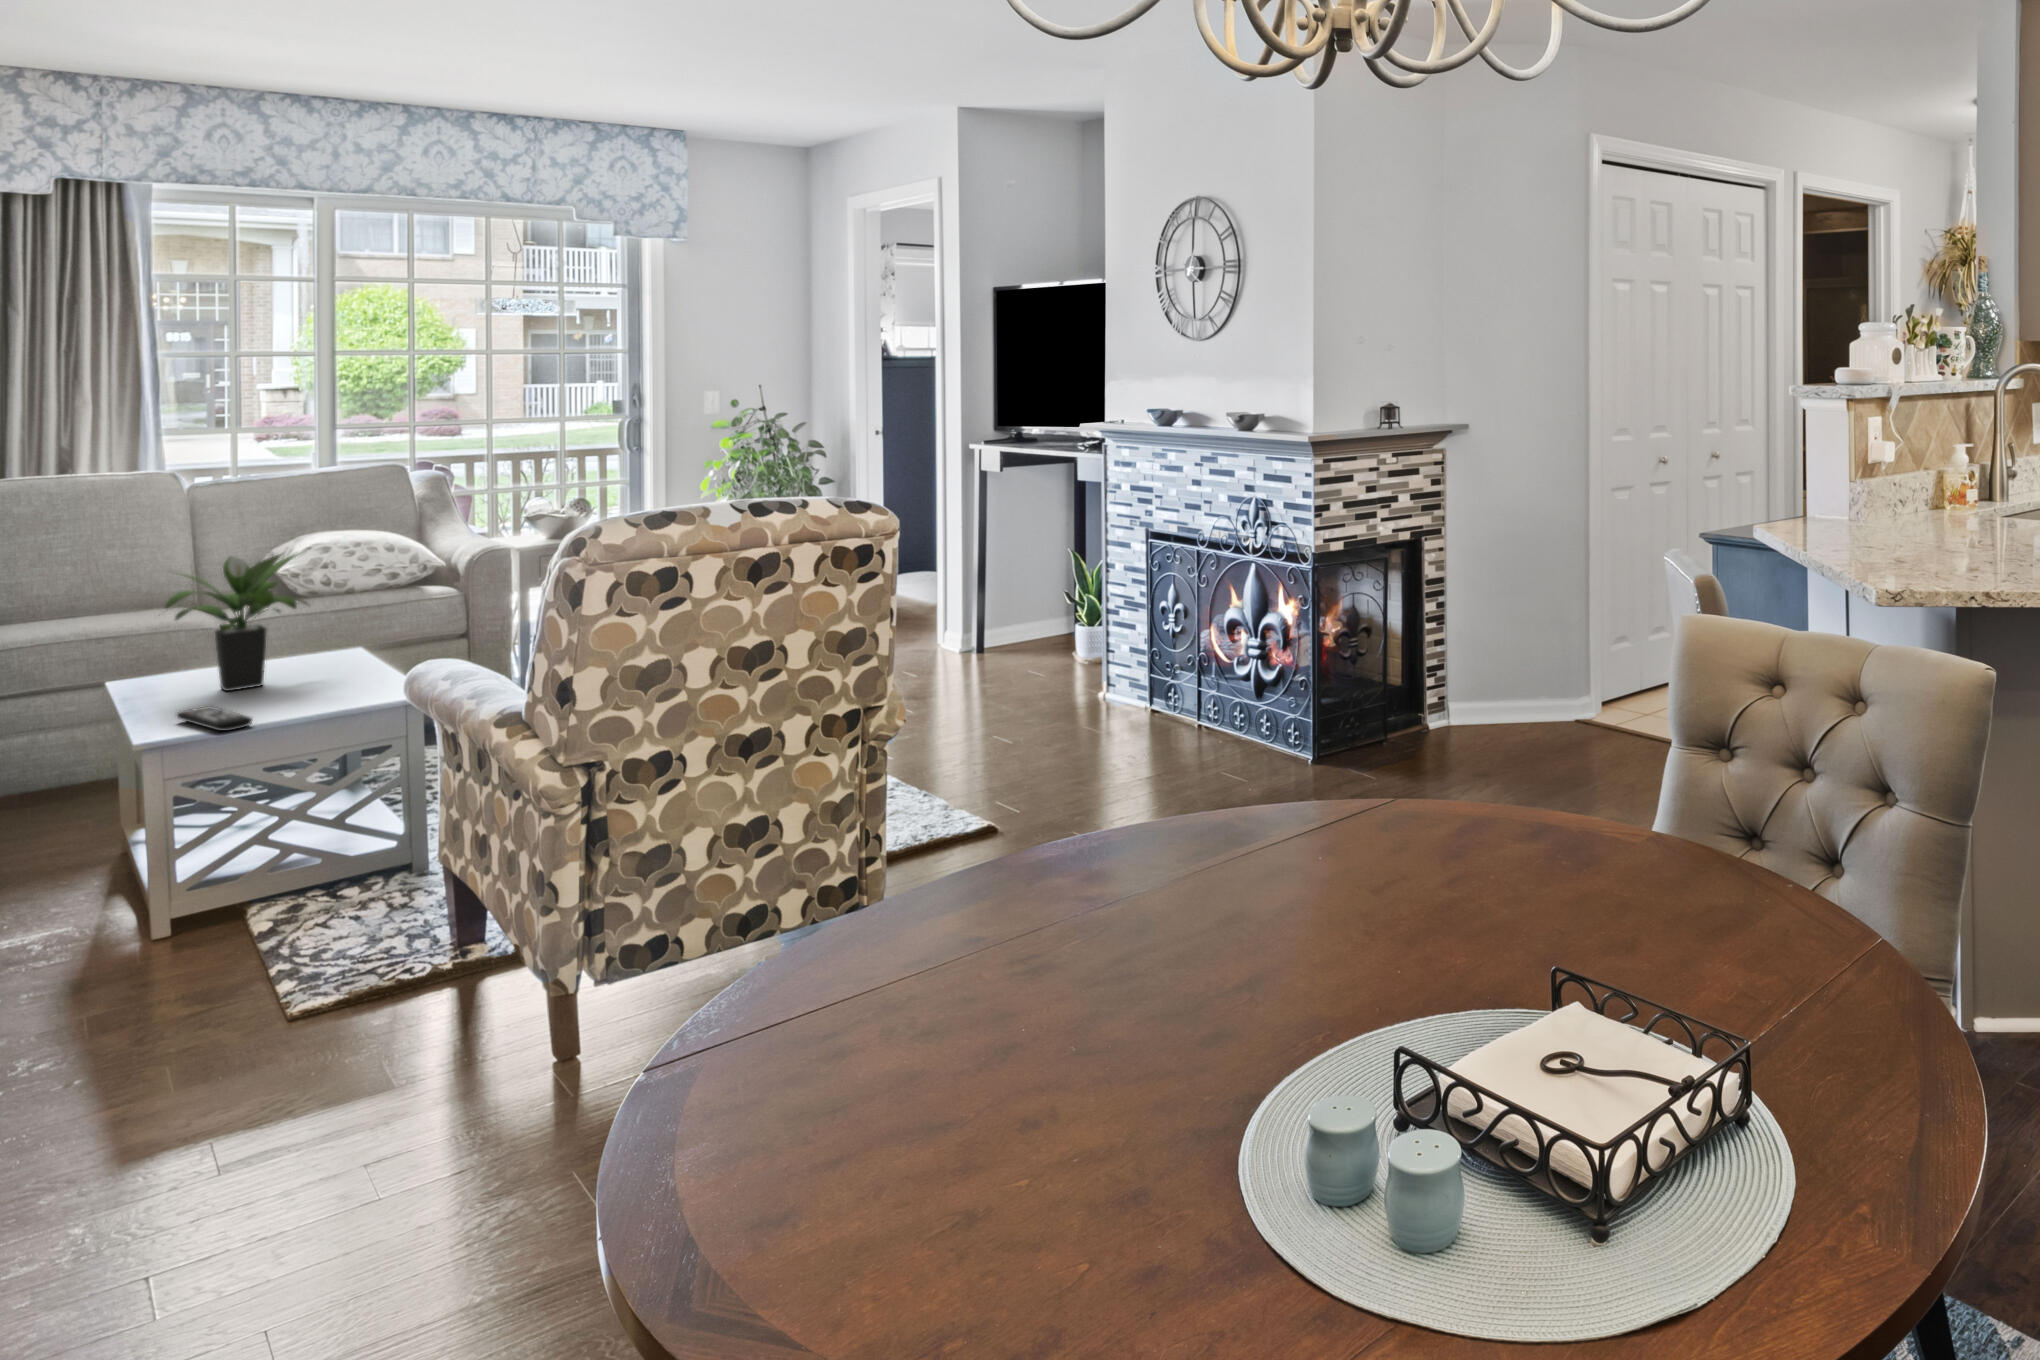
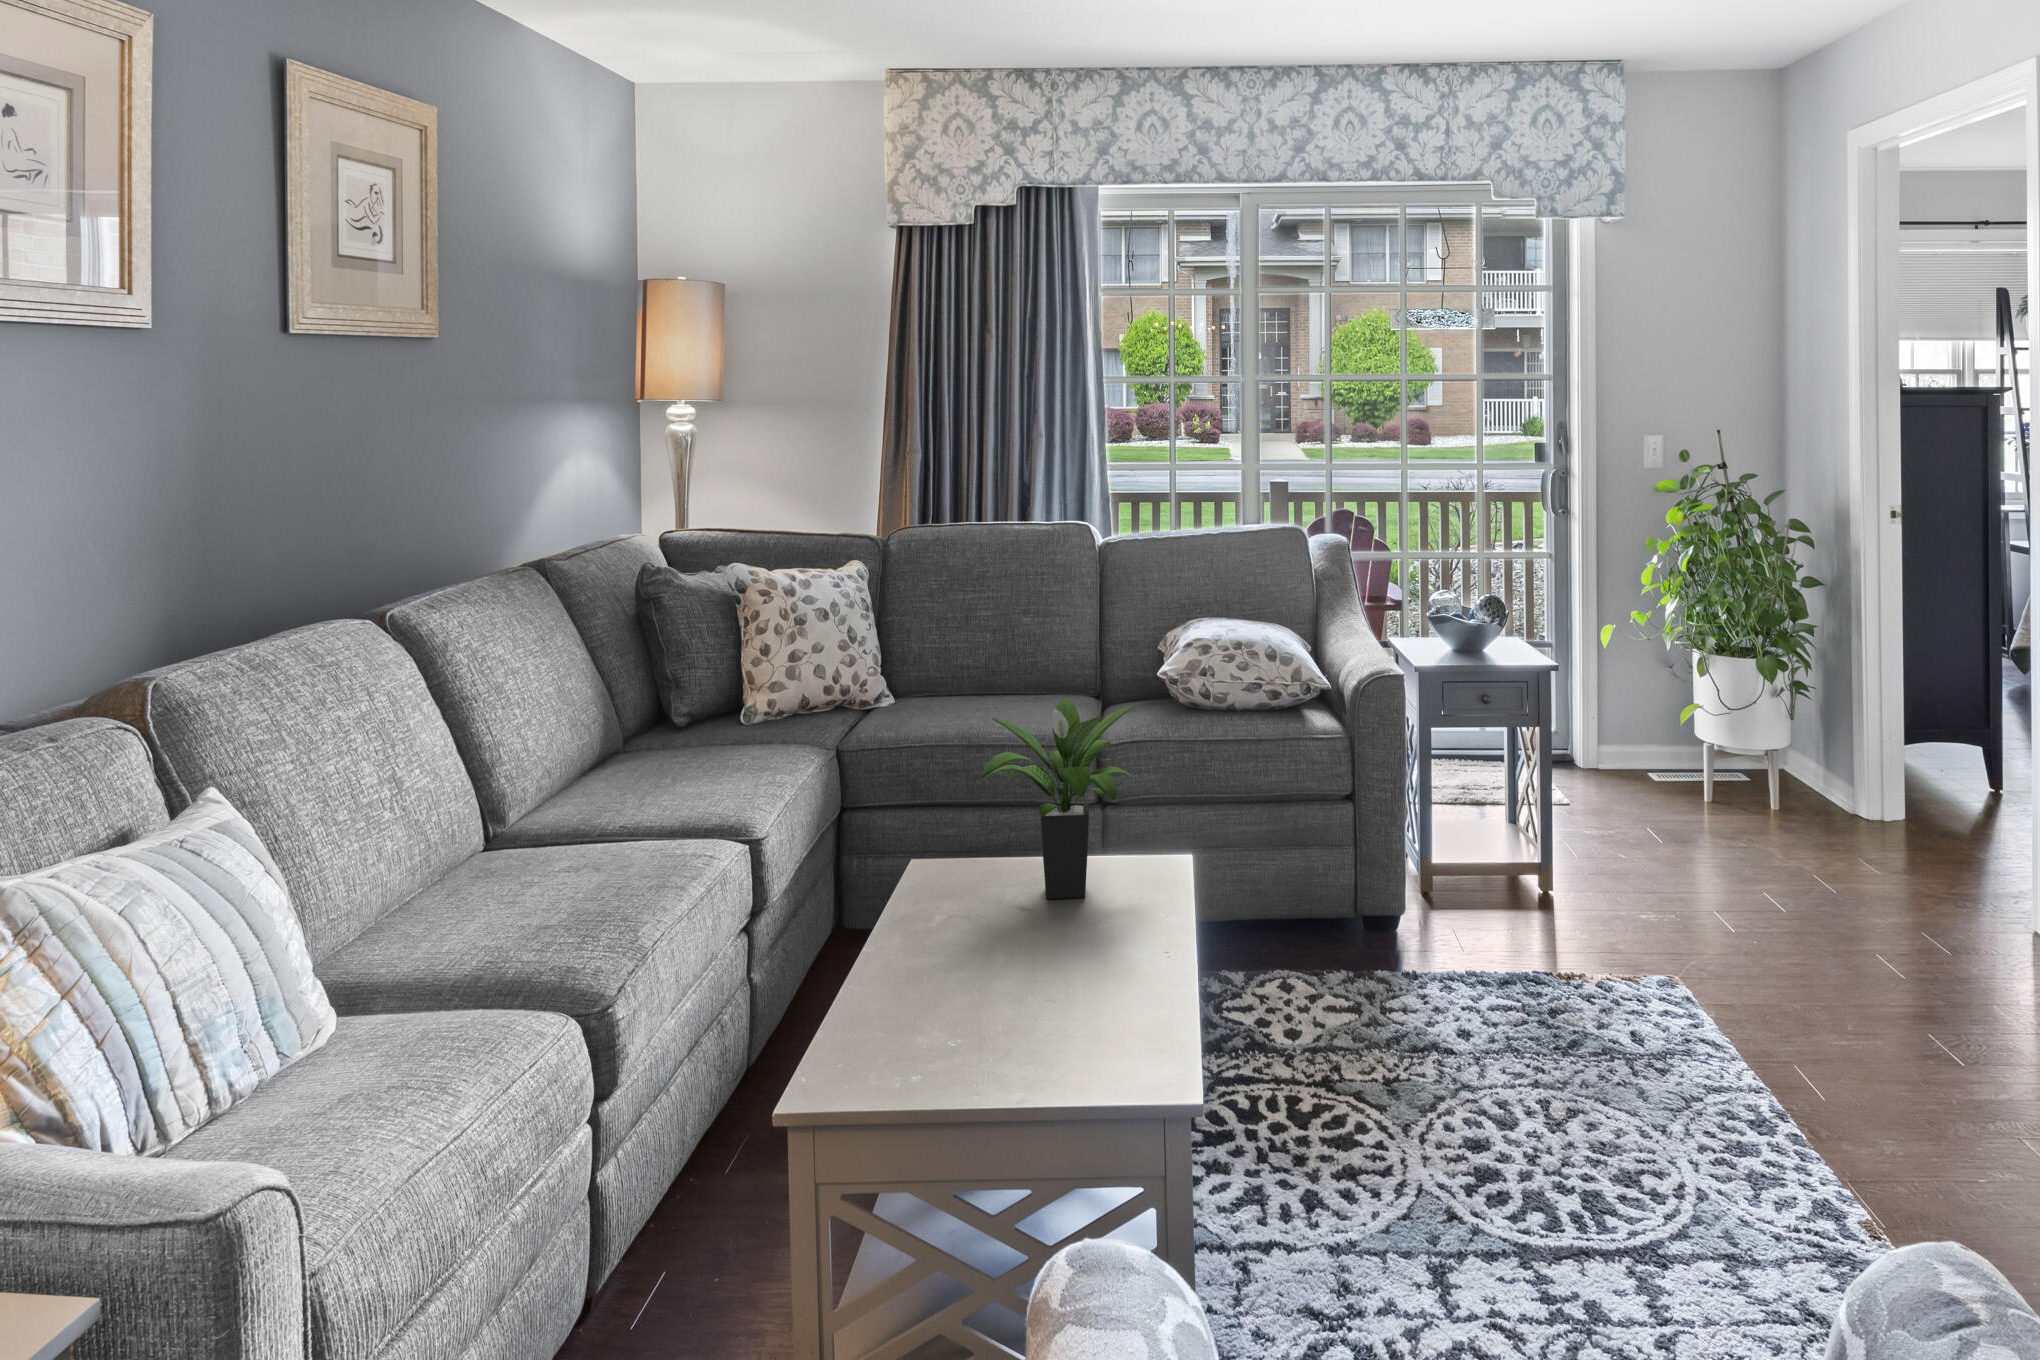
remote control: present [176,706,252,731] -> none [964,952,1024,1027]

